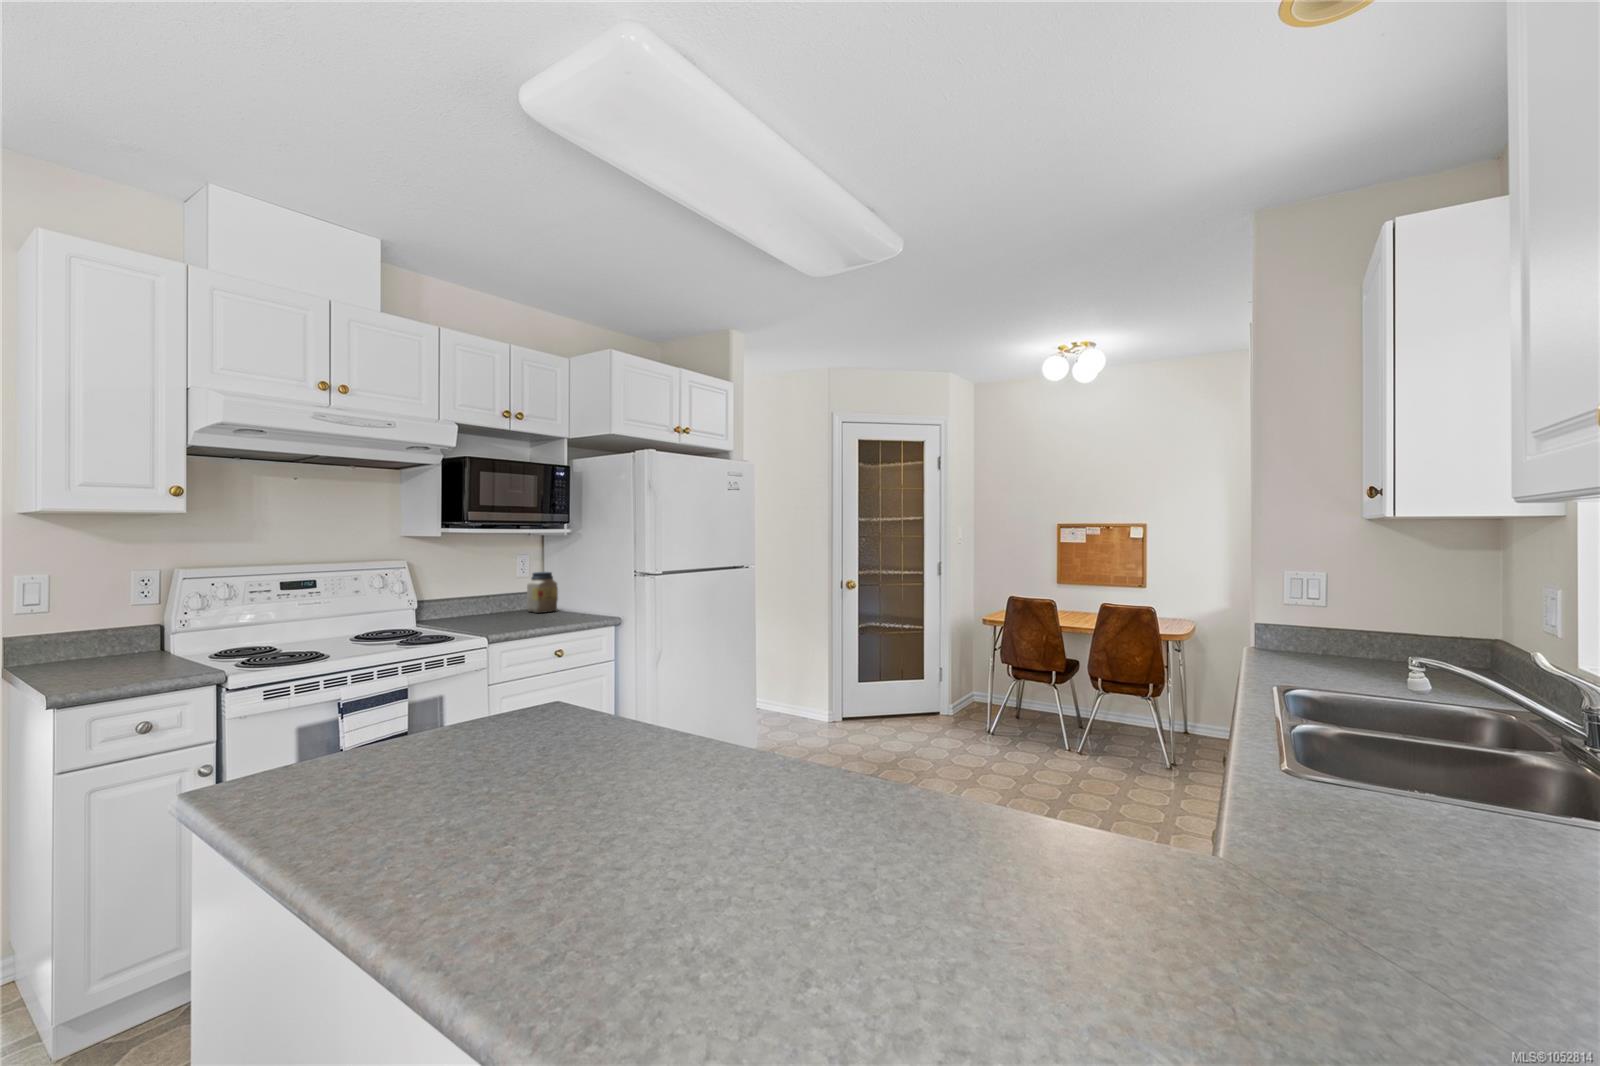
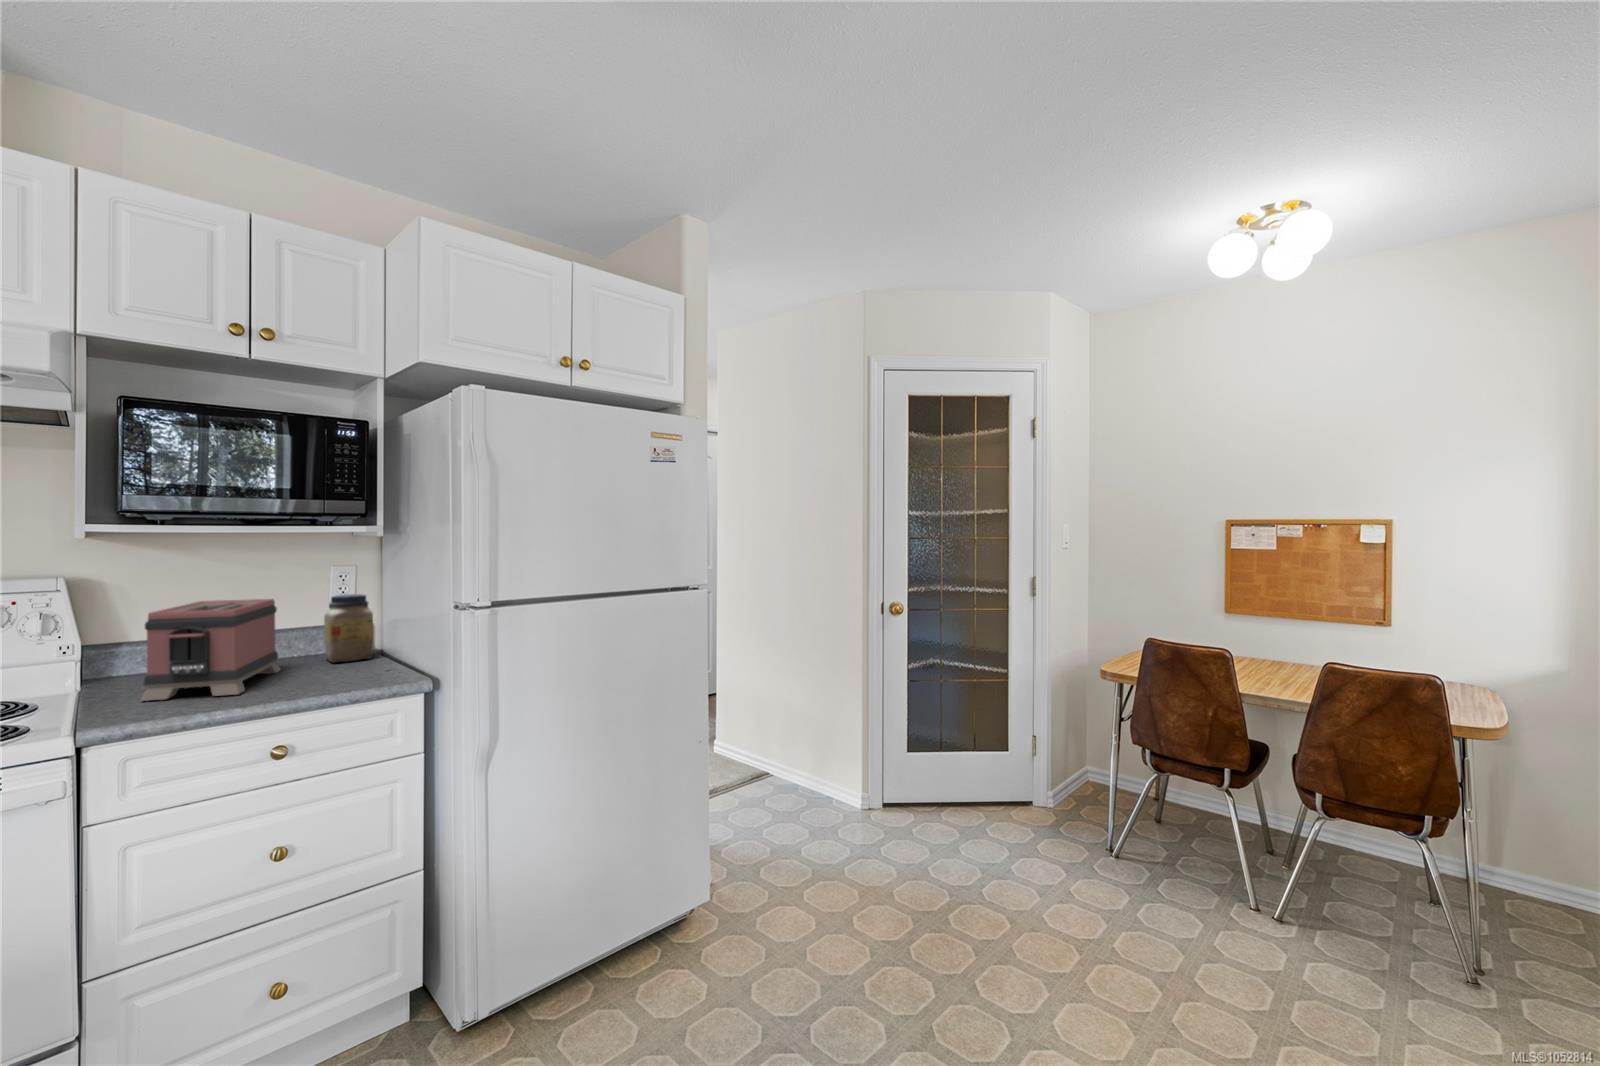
toaster: none [470,573,525,627] -> present [141,599,280,701]

